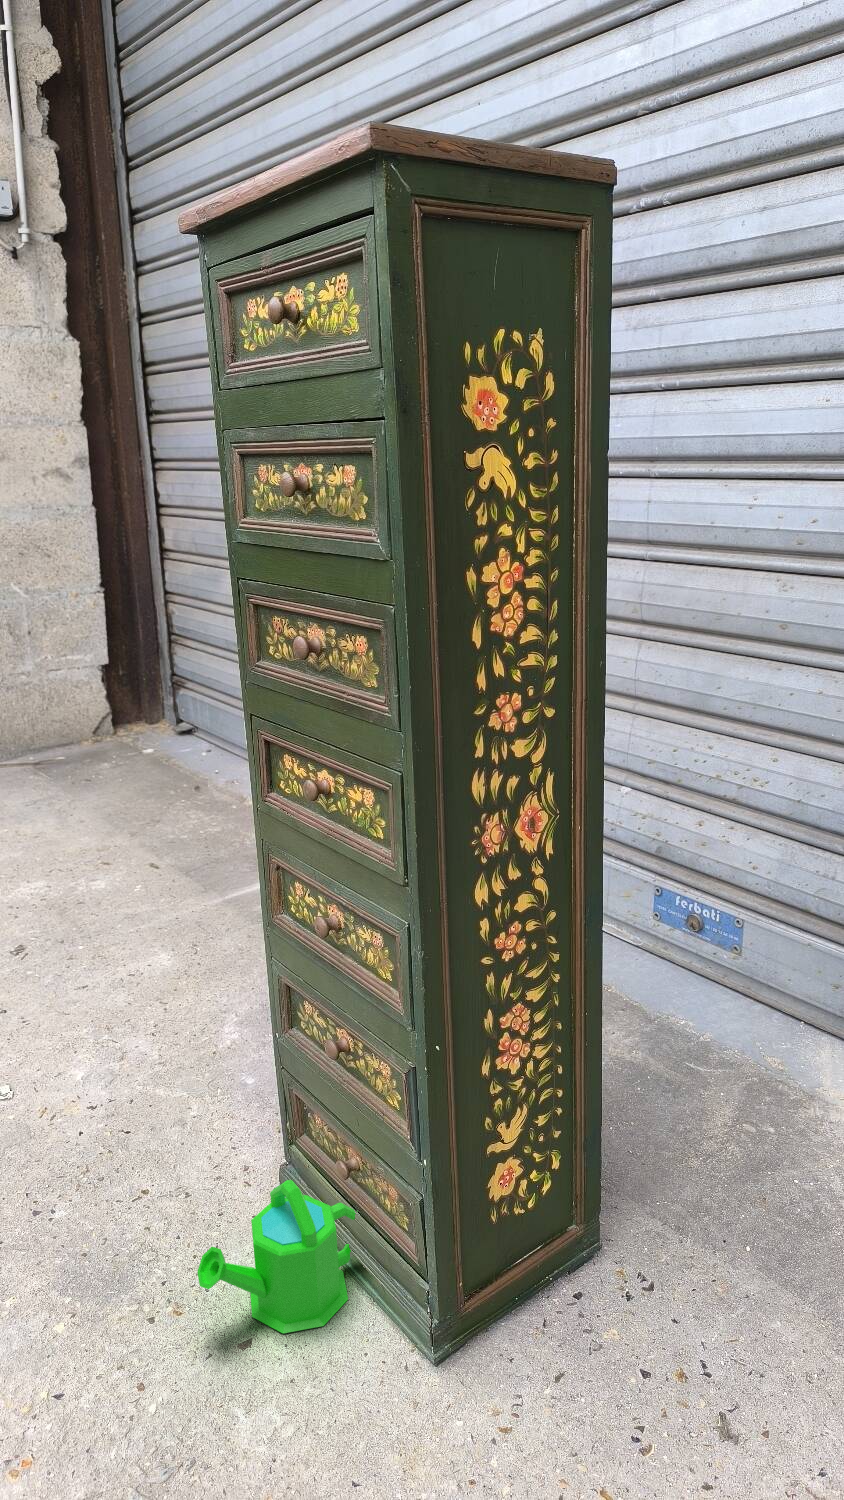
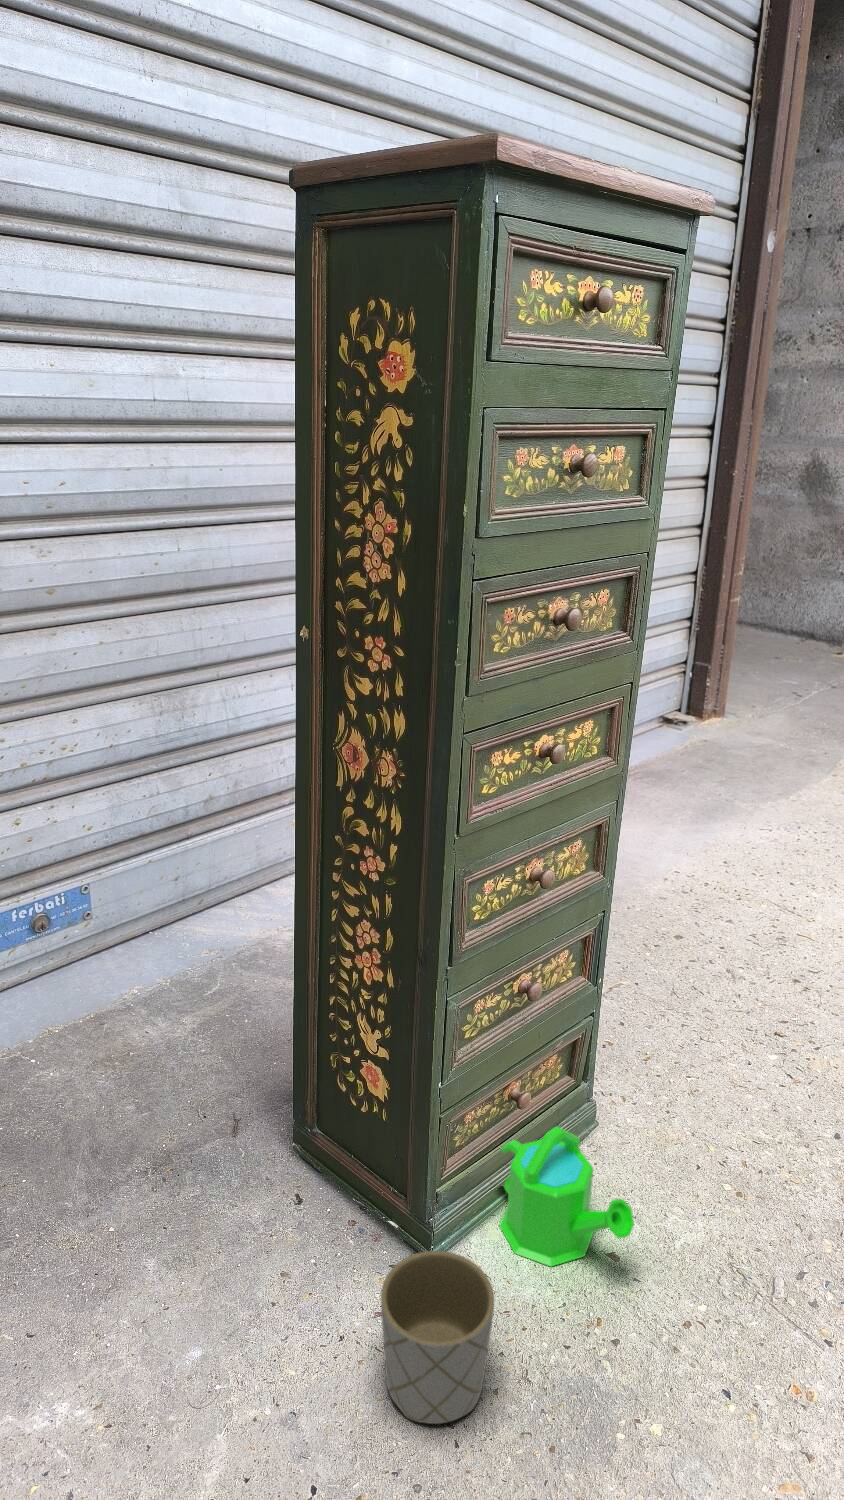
planter: none [117,1092,210,1218] -> present [381,1251,494,1424]

